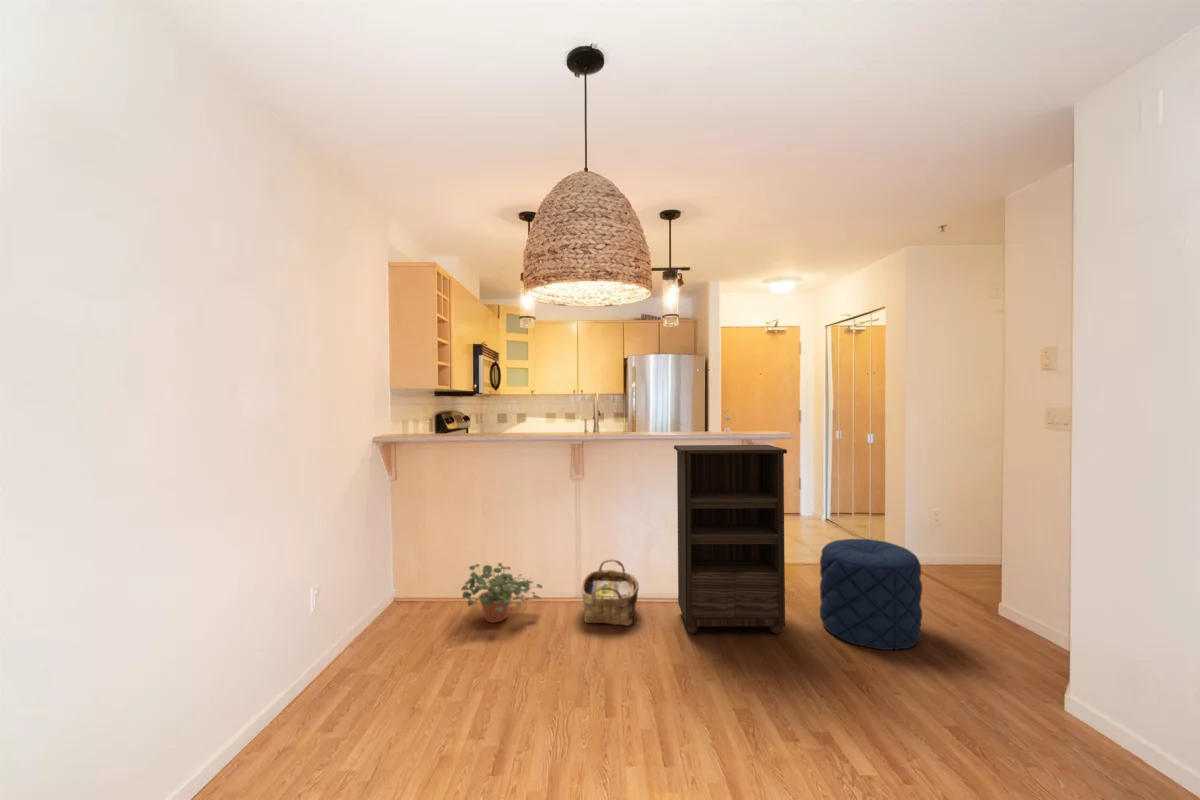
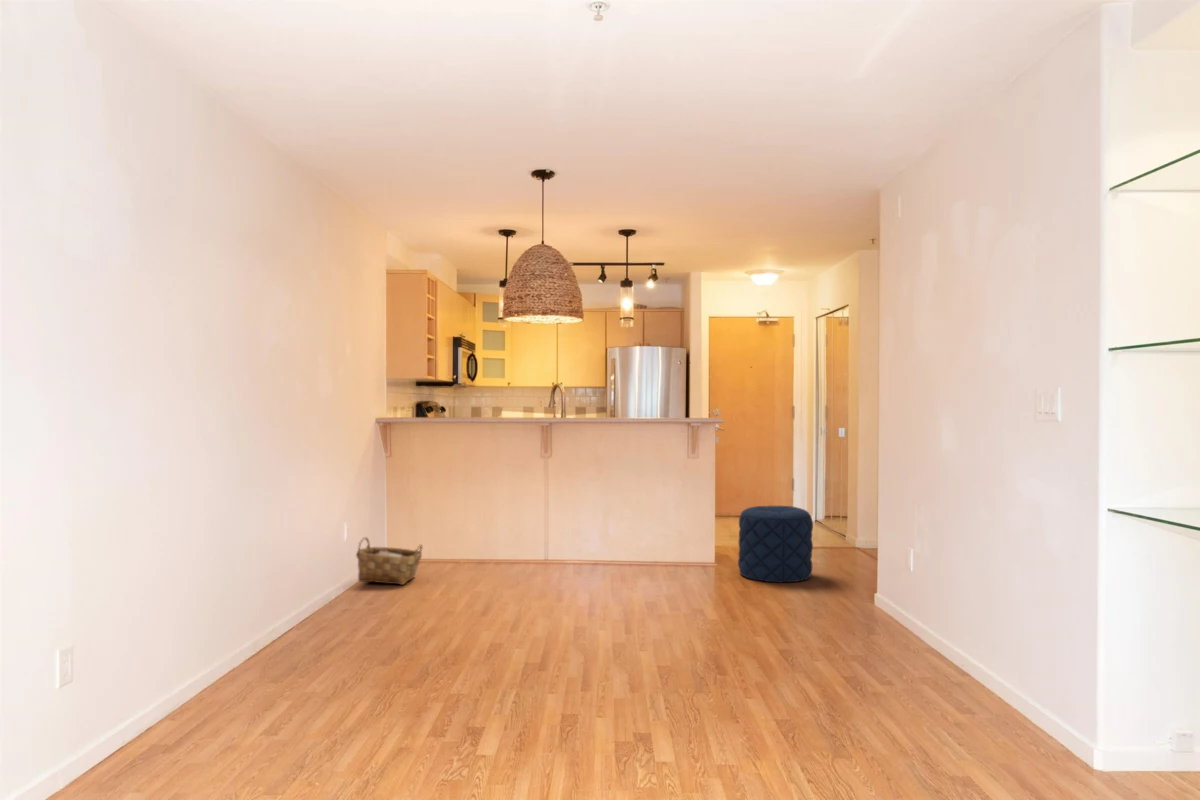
bookshelf: present [674,445,787,634] -> none [625,427,708,575]
woven basket: present [581,559,639,626] -> present [356,537,422,585]
potted plant: present [462,563,542,622] -> none [448,525,515,568]

